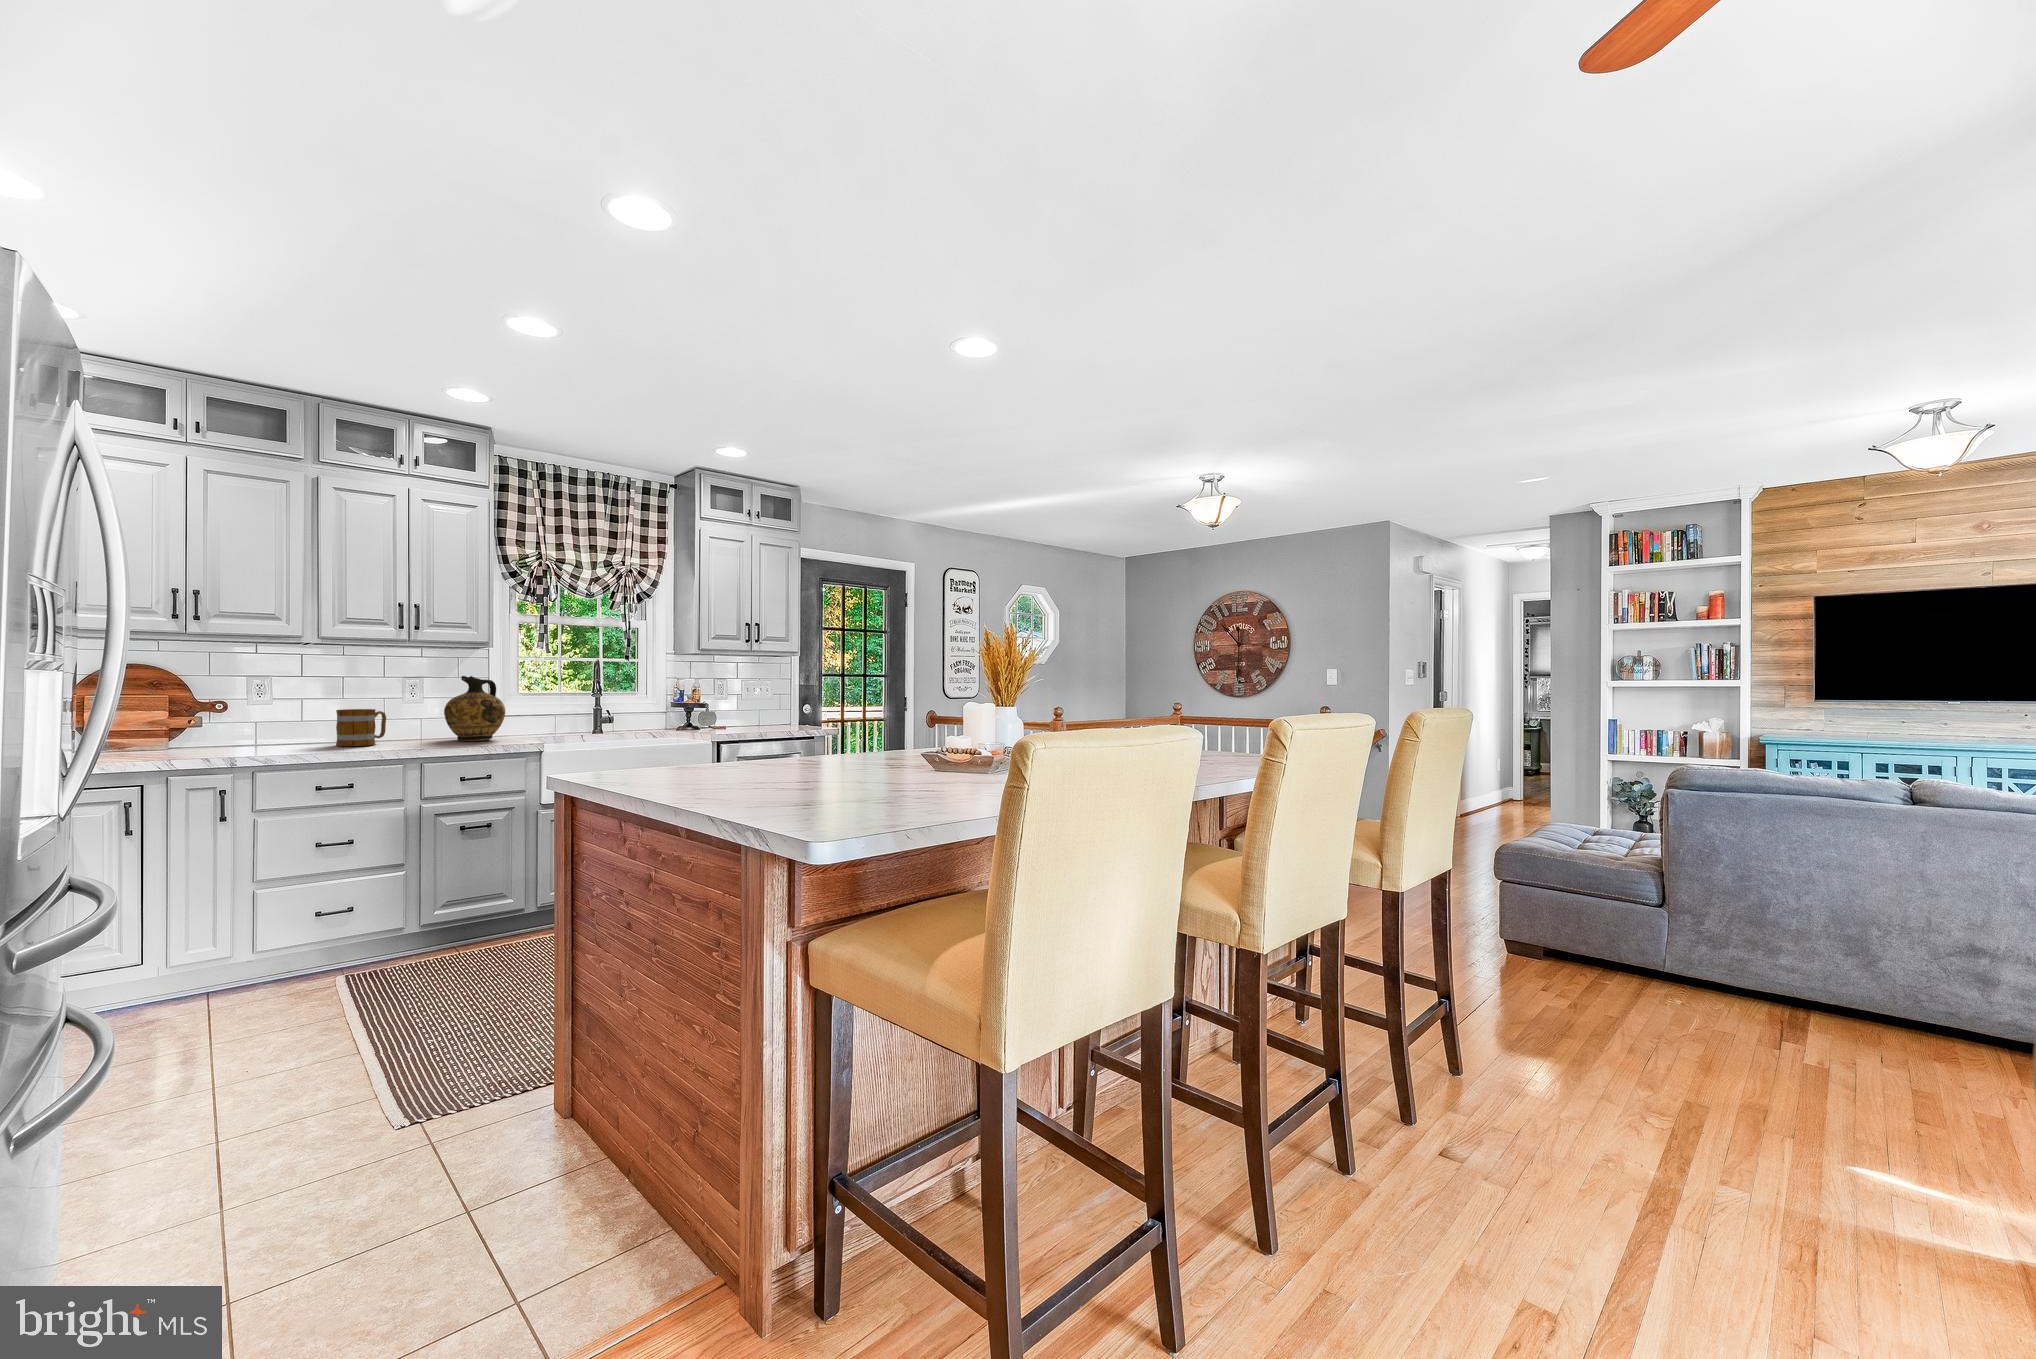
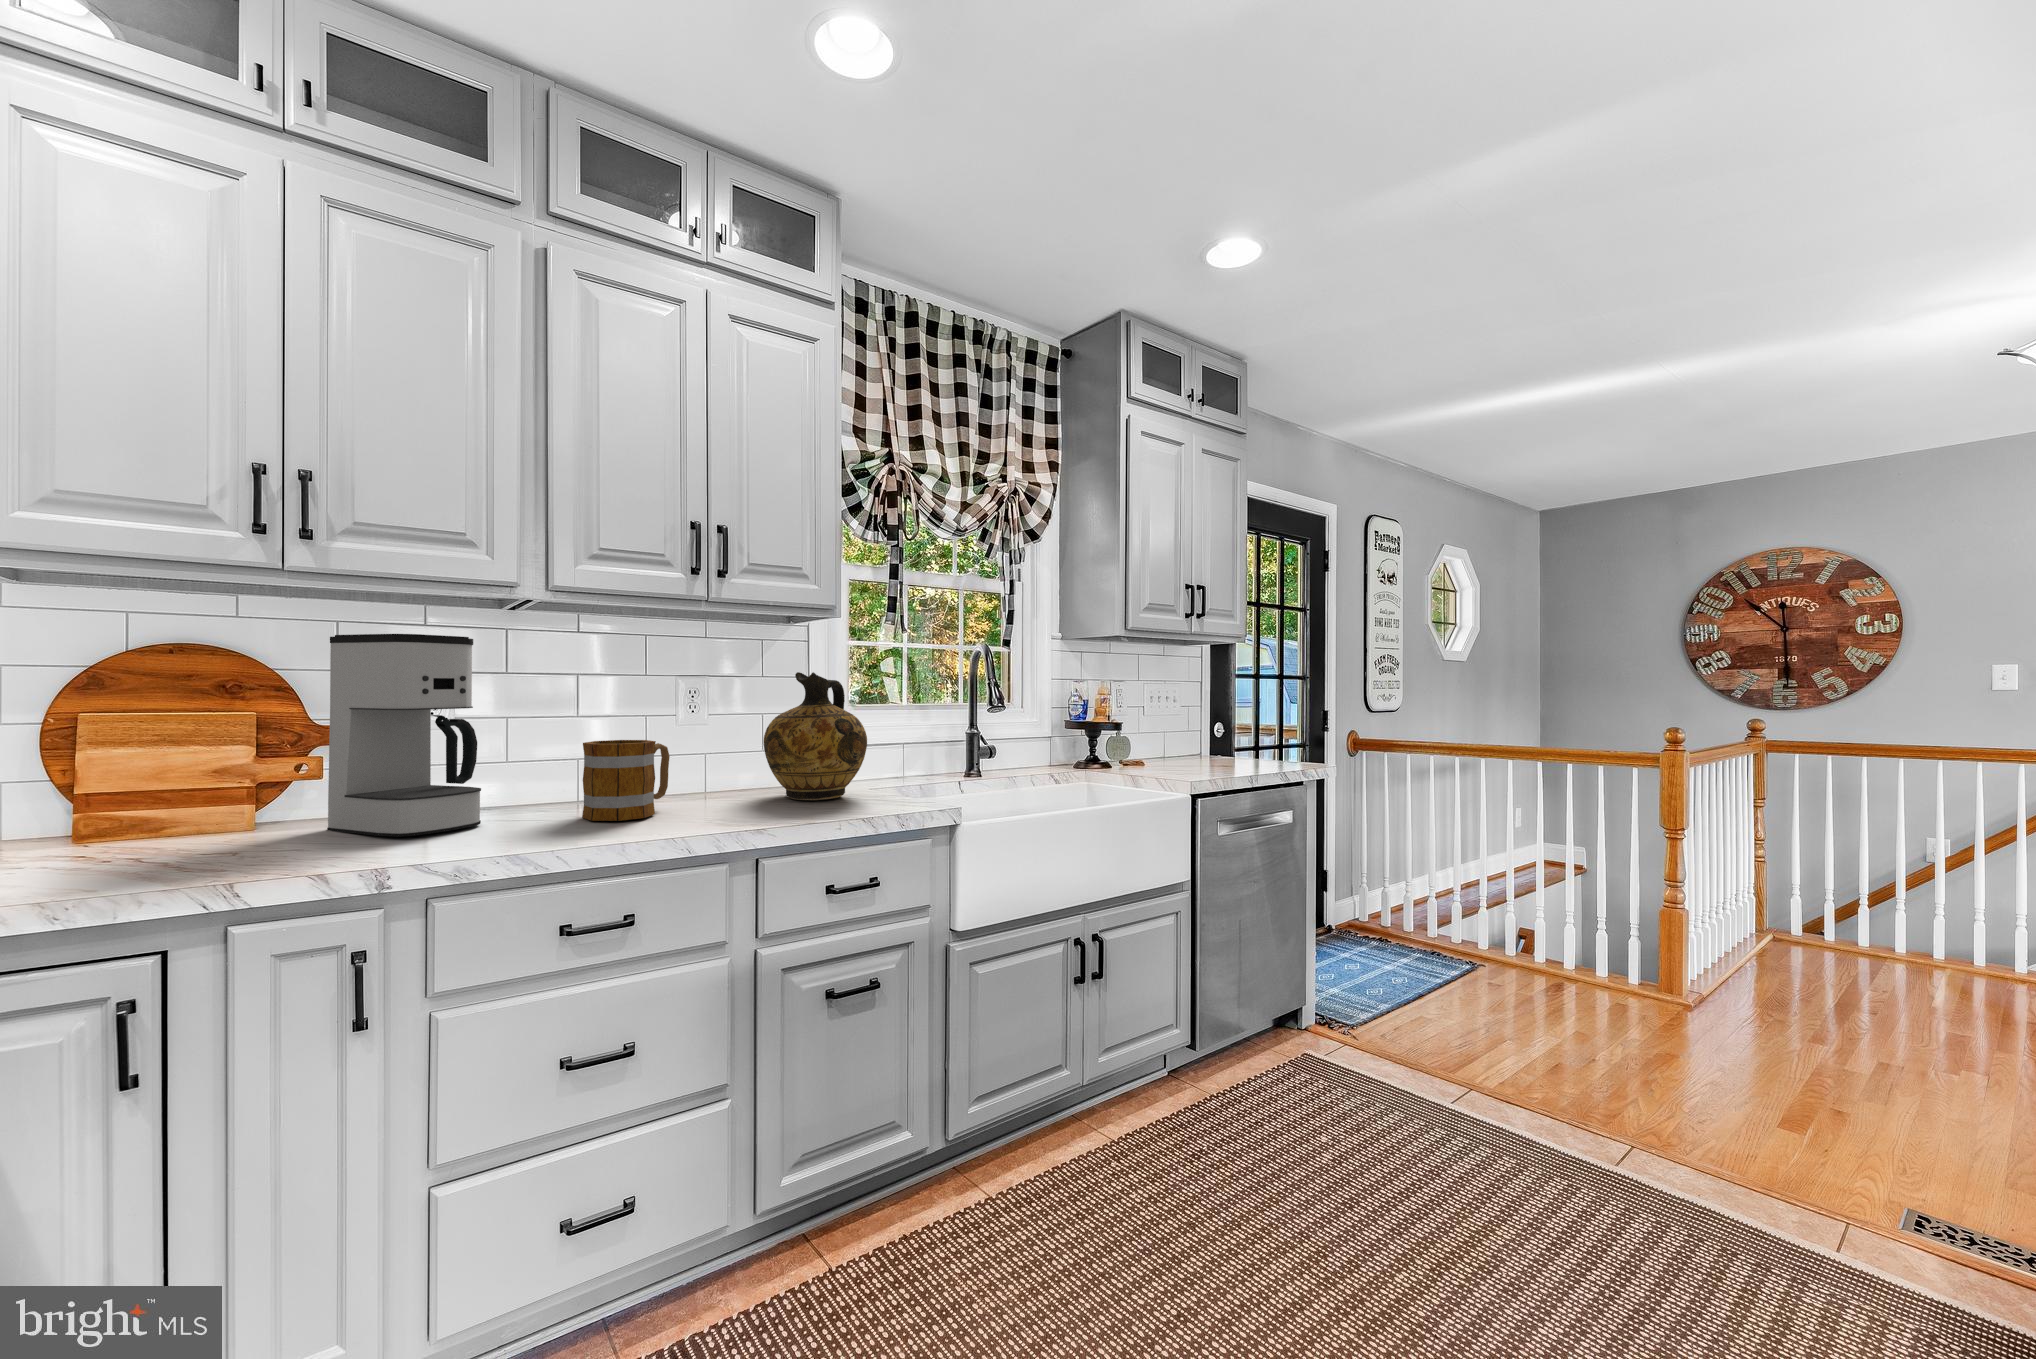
coffee maker: none [205,660,282,749] -> present [327,634,481,837]

